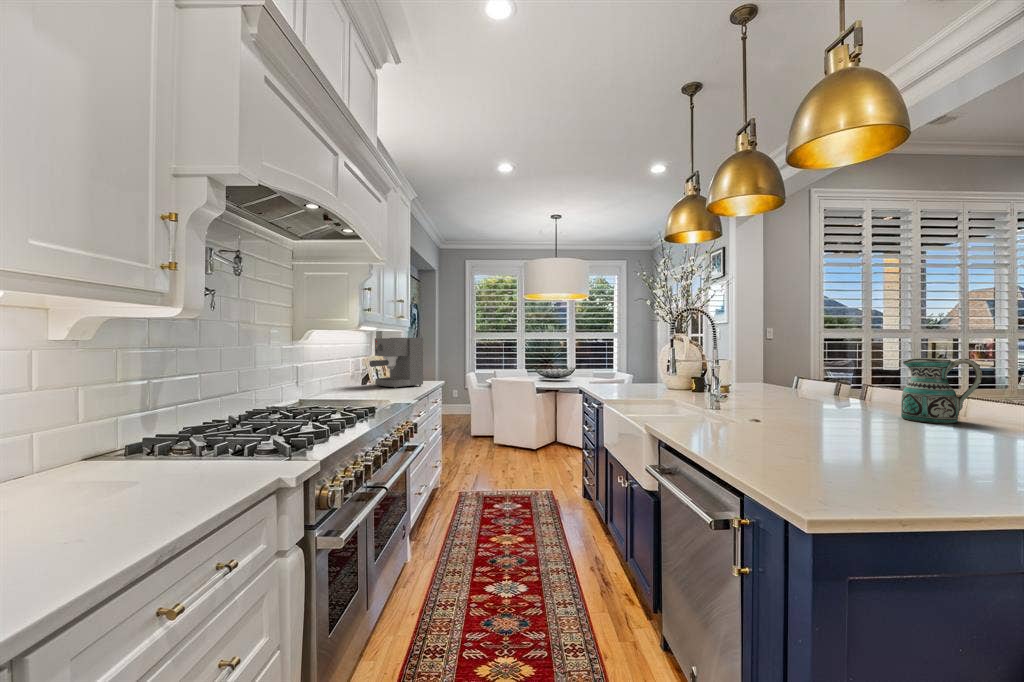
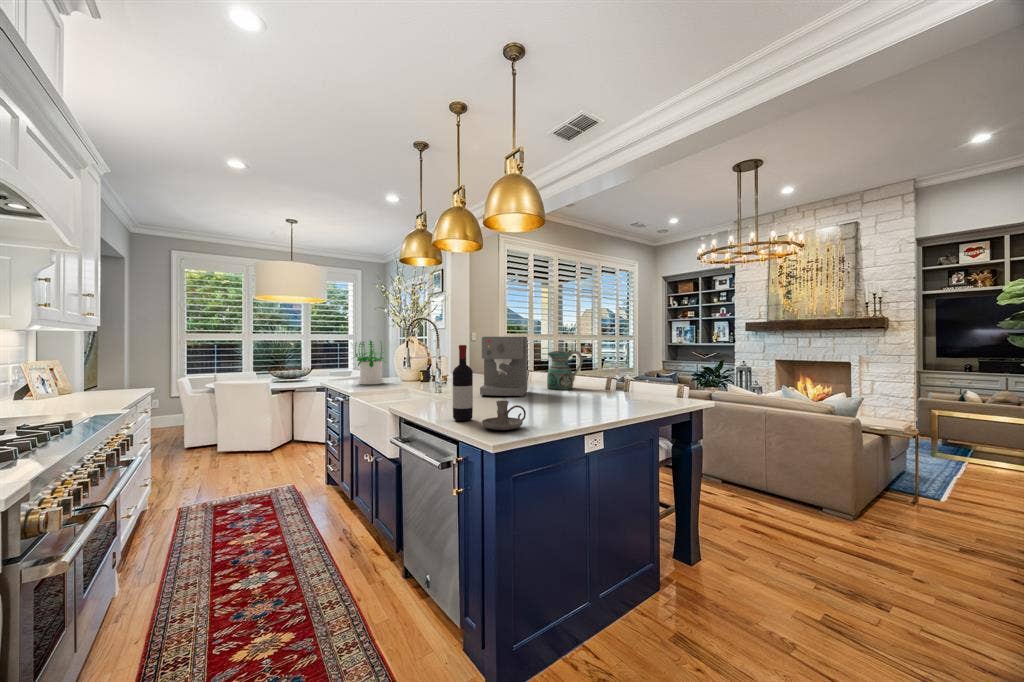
coffee maker: present [370,338,423,388] -> present [480,337,527,397]
potted plant: none [607,338,650,391] -> present [352,340,387,384]
wine bottle: none [727,349,759,461] -> present [453,345,473,421]
candle holder: none [773,439,857,489] -> present [482,401,526,430]

